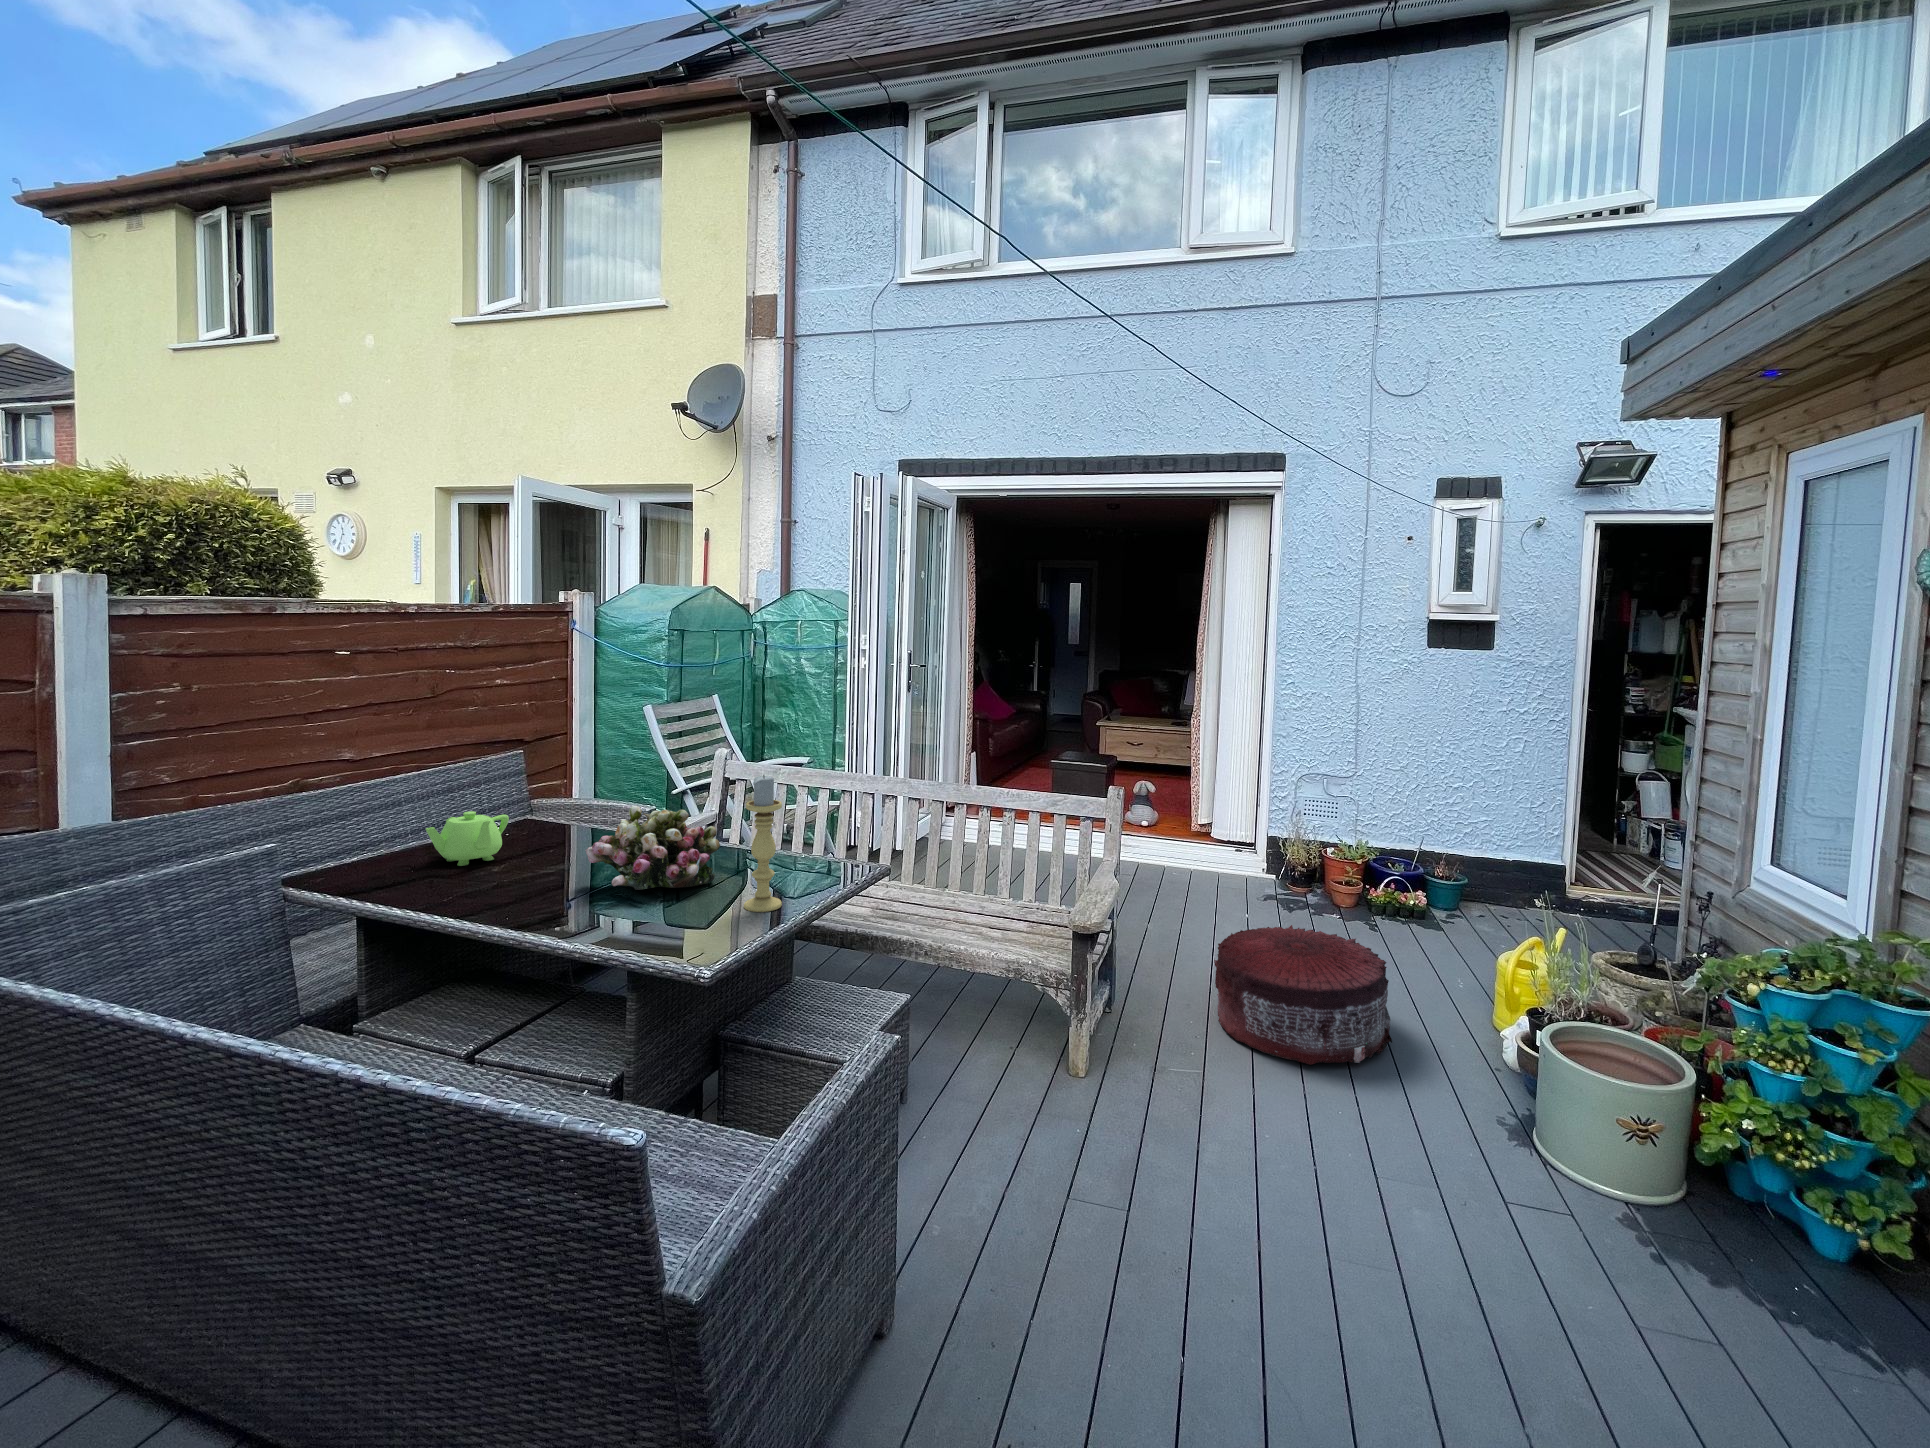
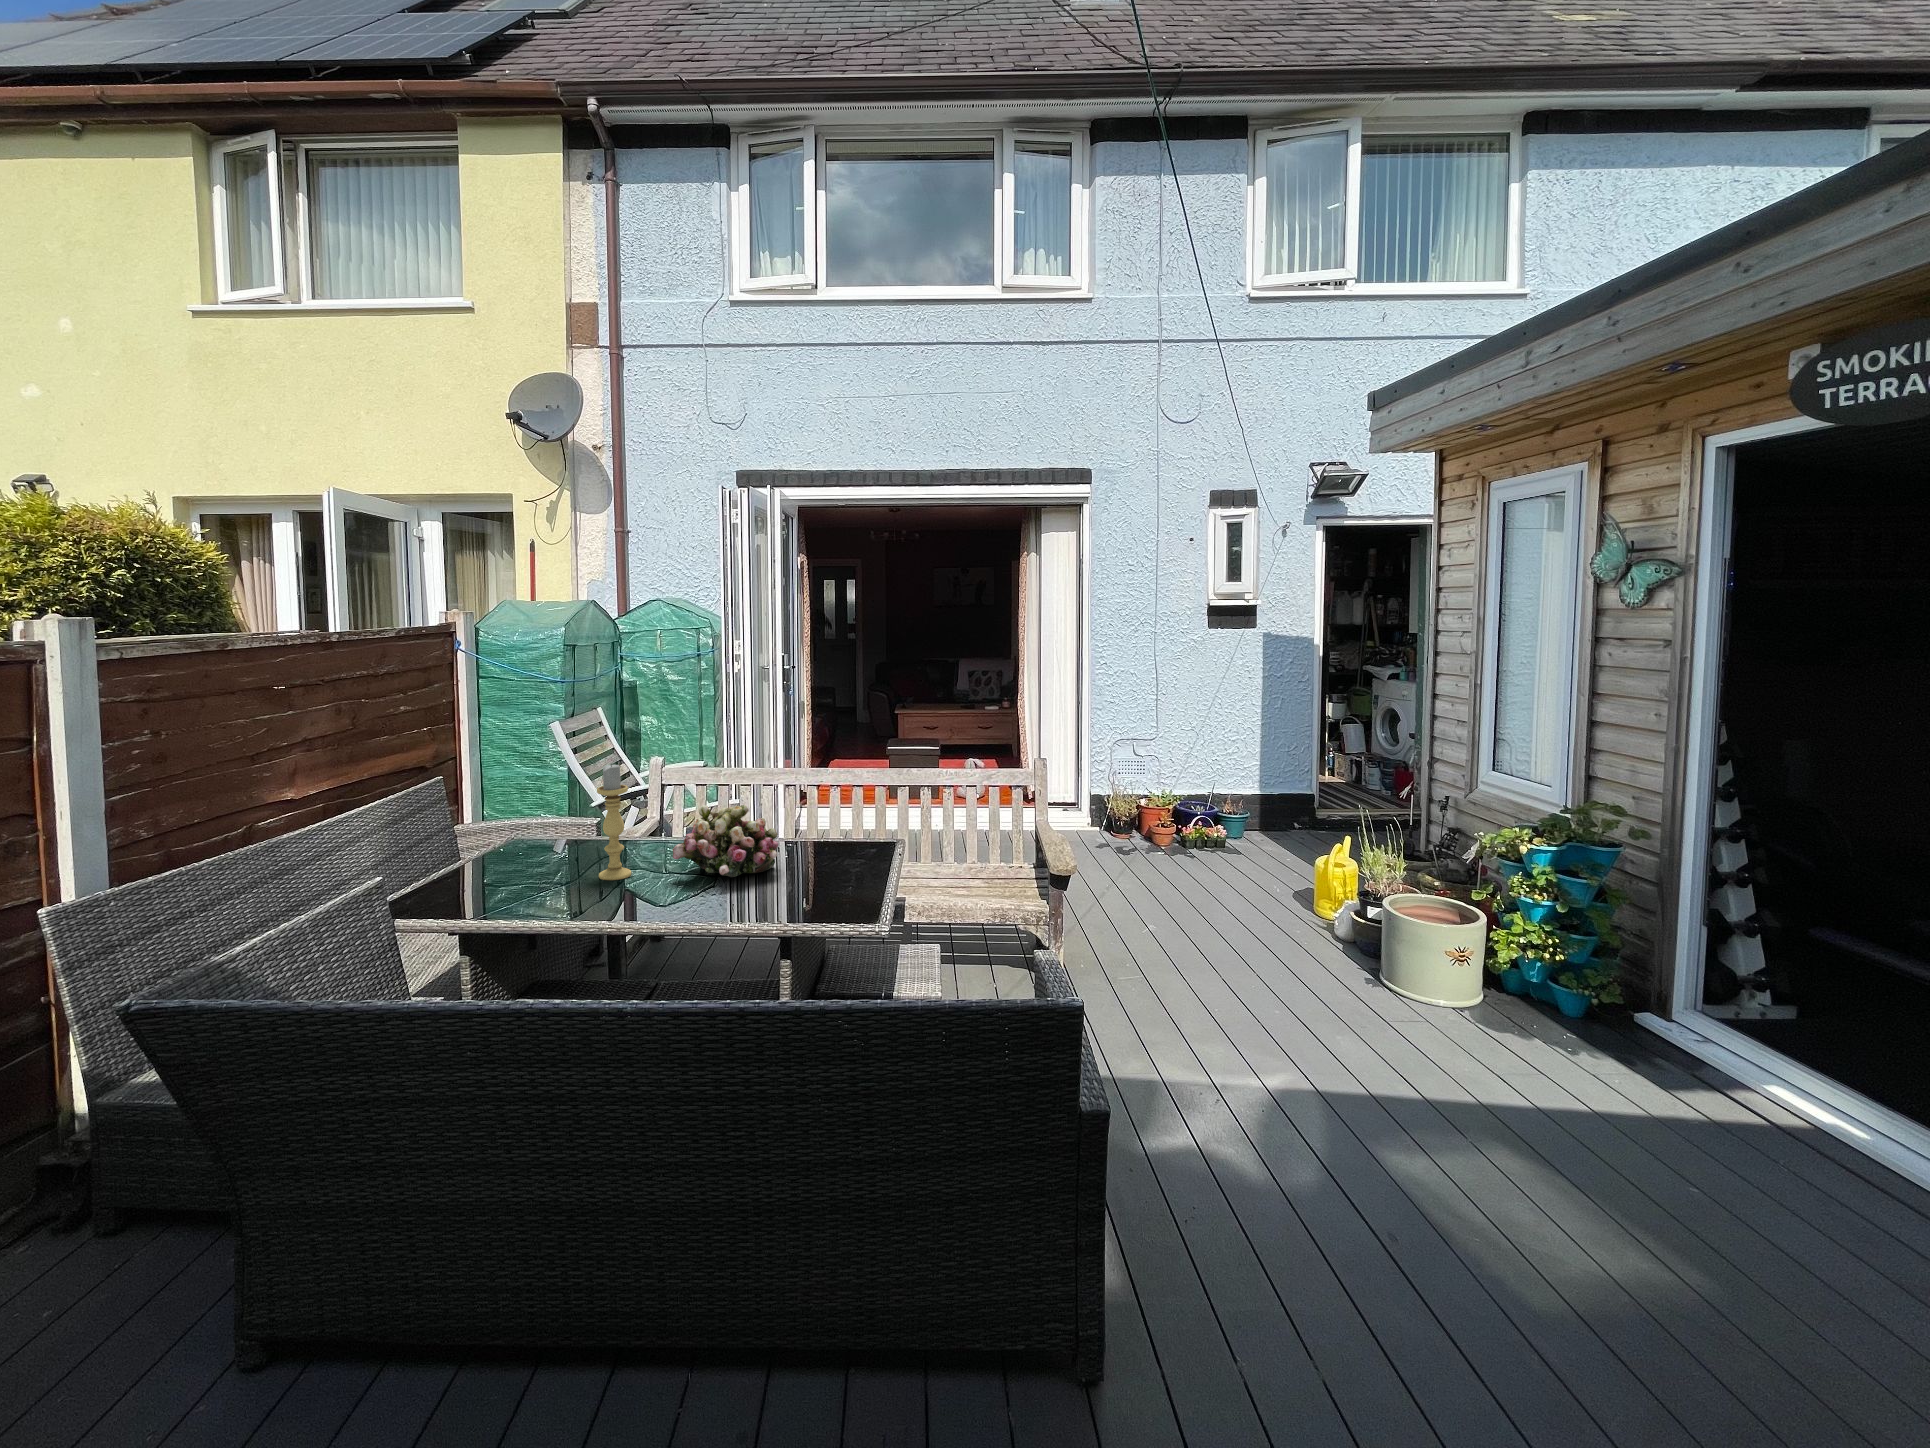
candle holder: present [744,775,782,912] -> present [597,763,631,880]
teapot: present [426,811,509,866] -> none [494,826,559,878]
pouf: present [1214,925,1392,1065] -> none [1121,858,1263,960]

